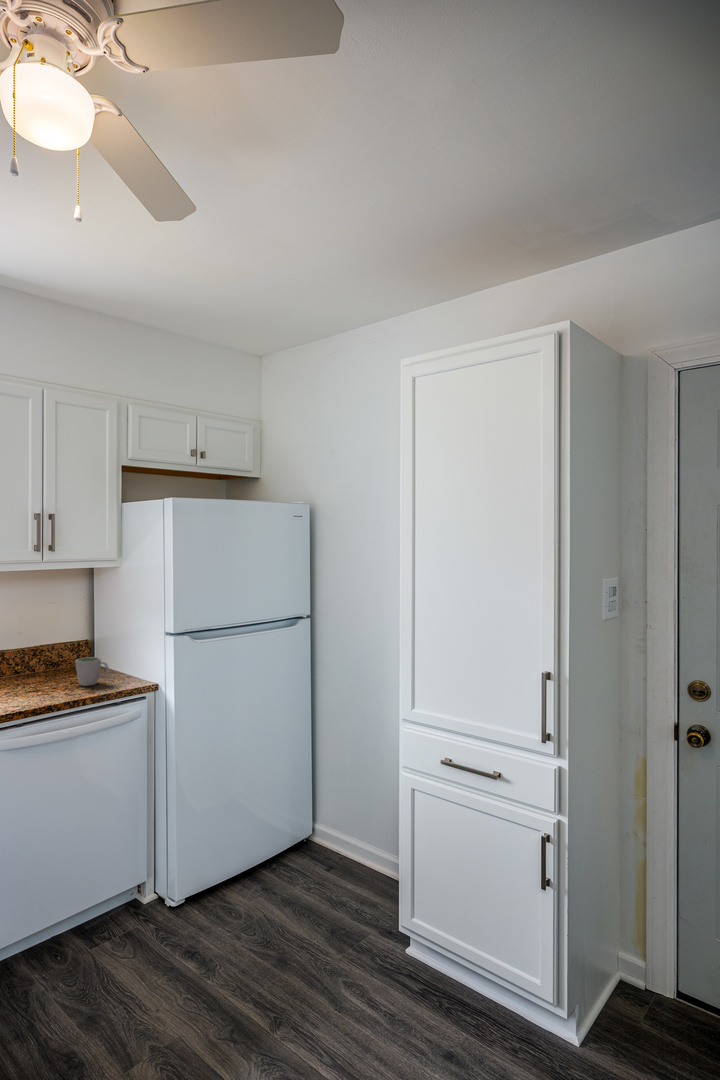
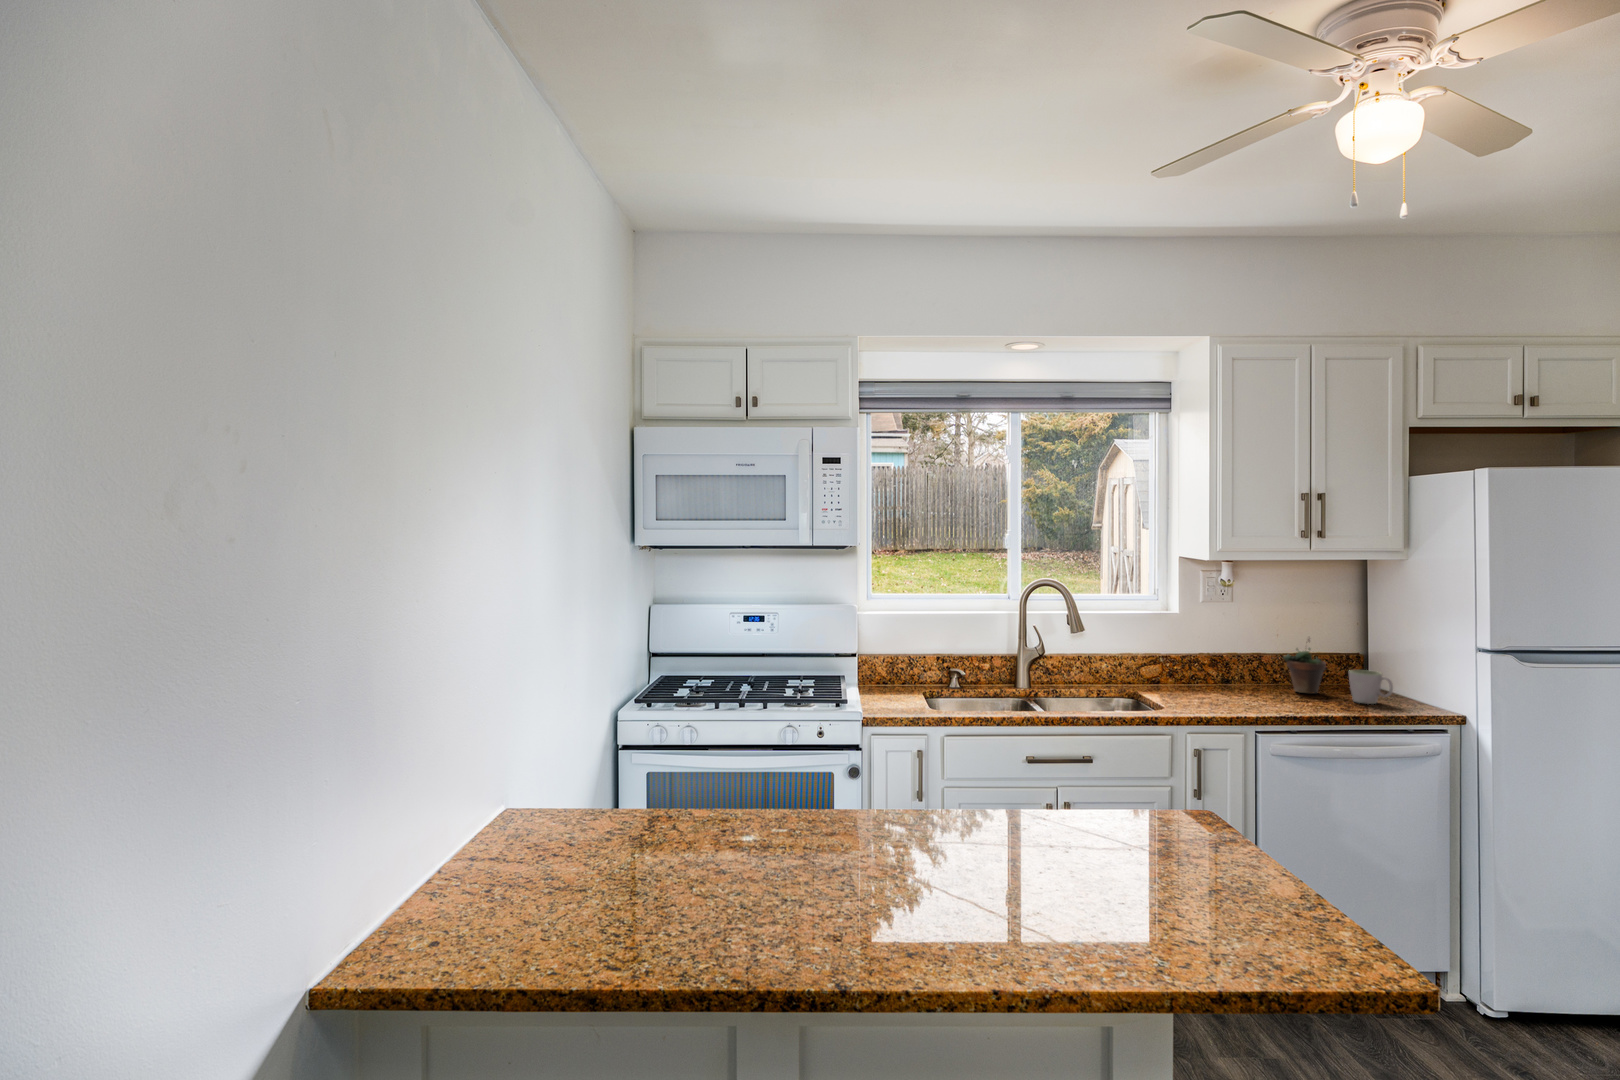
succulent plant: none [23,634,59,683] -> present [1283,639,1326,693]

